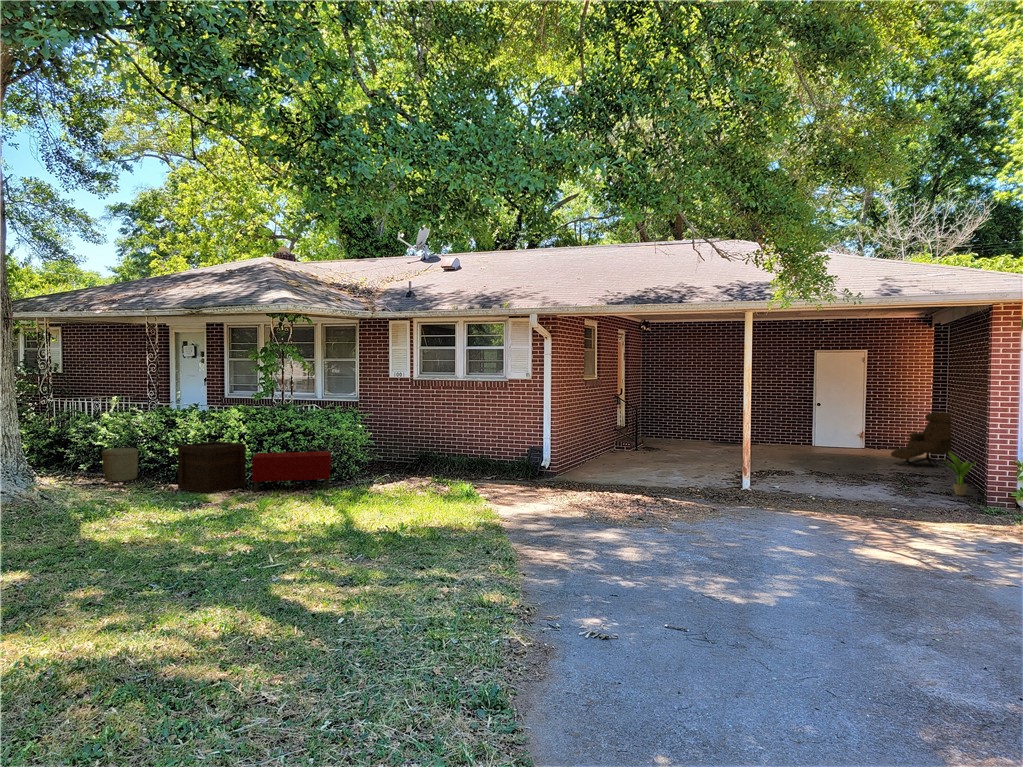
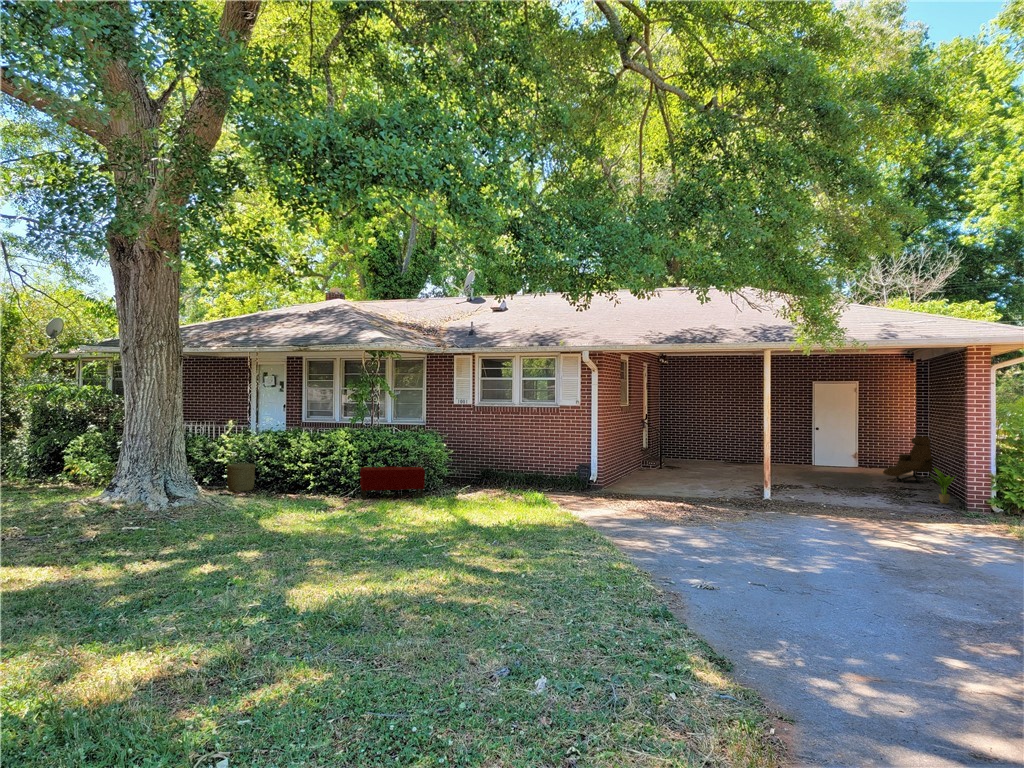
wooden crate: present [178,441,246,493] -> none [298,457,352,500]

